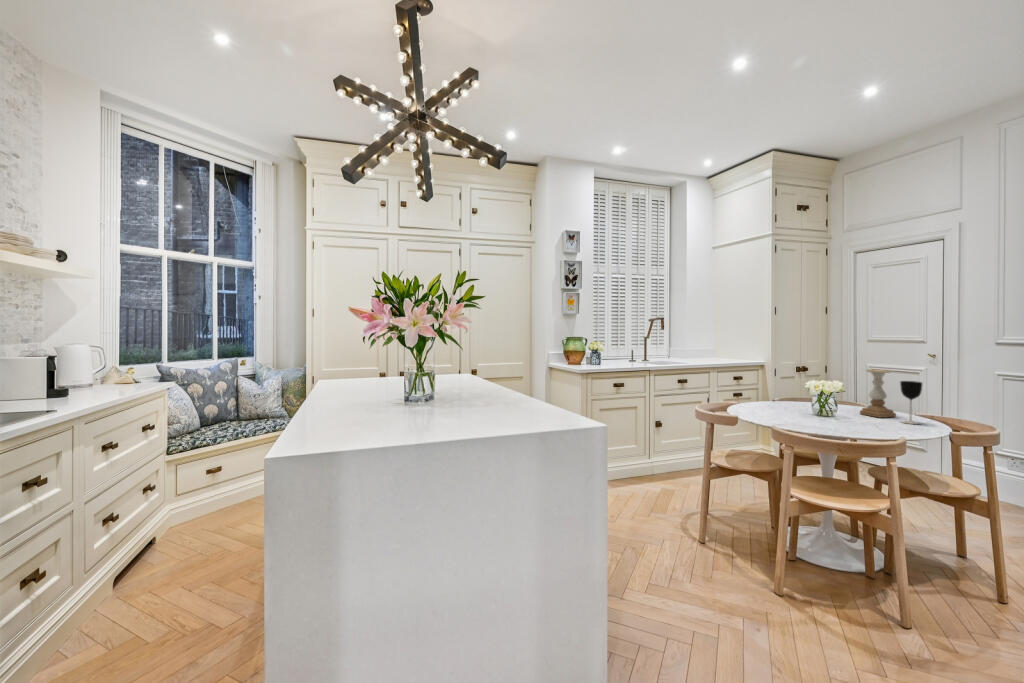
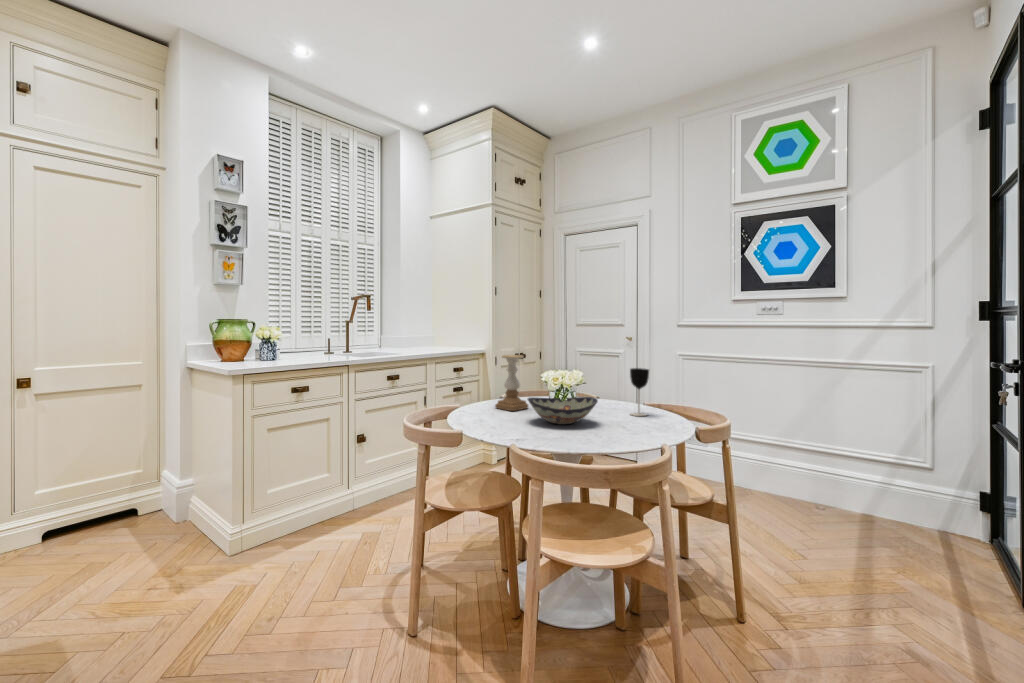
candle holder: present [860,369,896,418] -> present [495,355,528,411]
decorative bowl: none [790,399,858,422] -> present [528,397,598,424]

